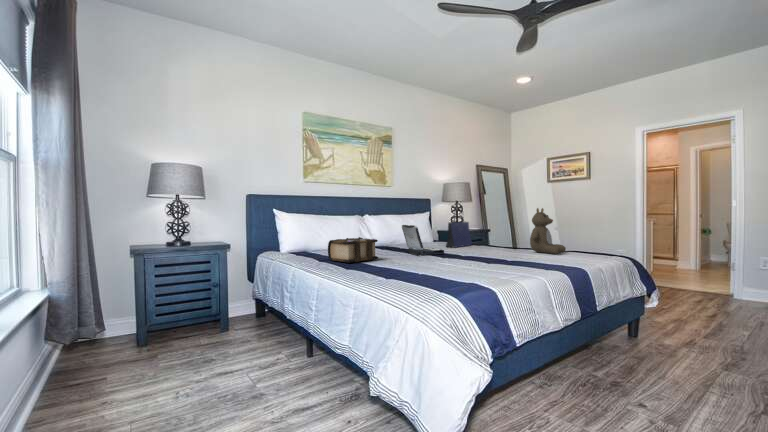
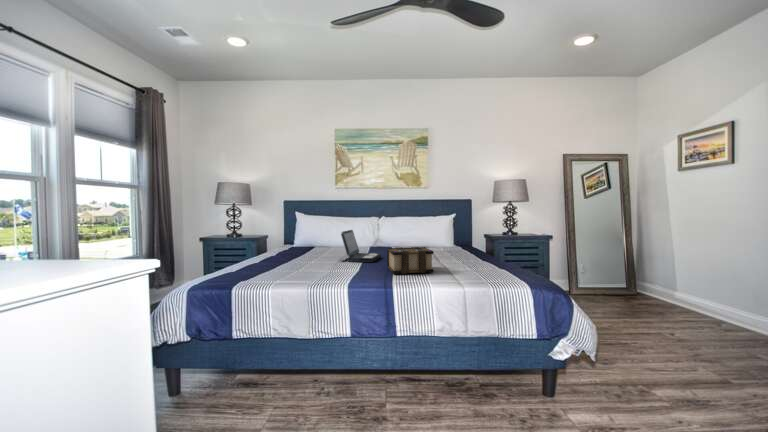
tote bag: present [446,205,472,248] -> none [423,207,467,256]
teddy bear: present [530,208,566,254] -> none [464,216,515,278]
book: present [328,237,378,263] -> present [387,247,434,274]

